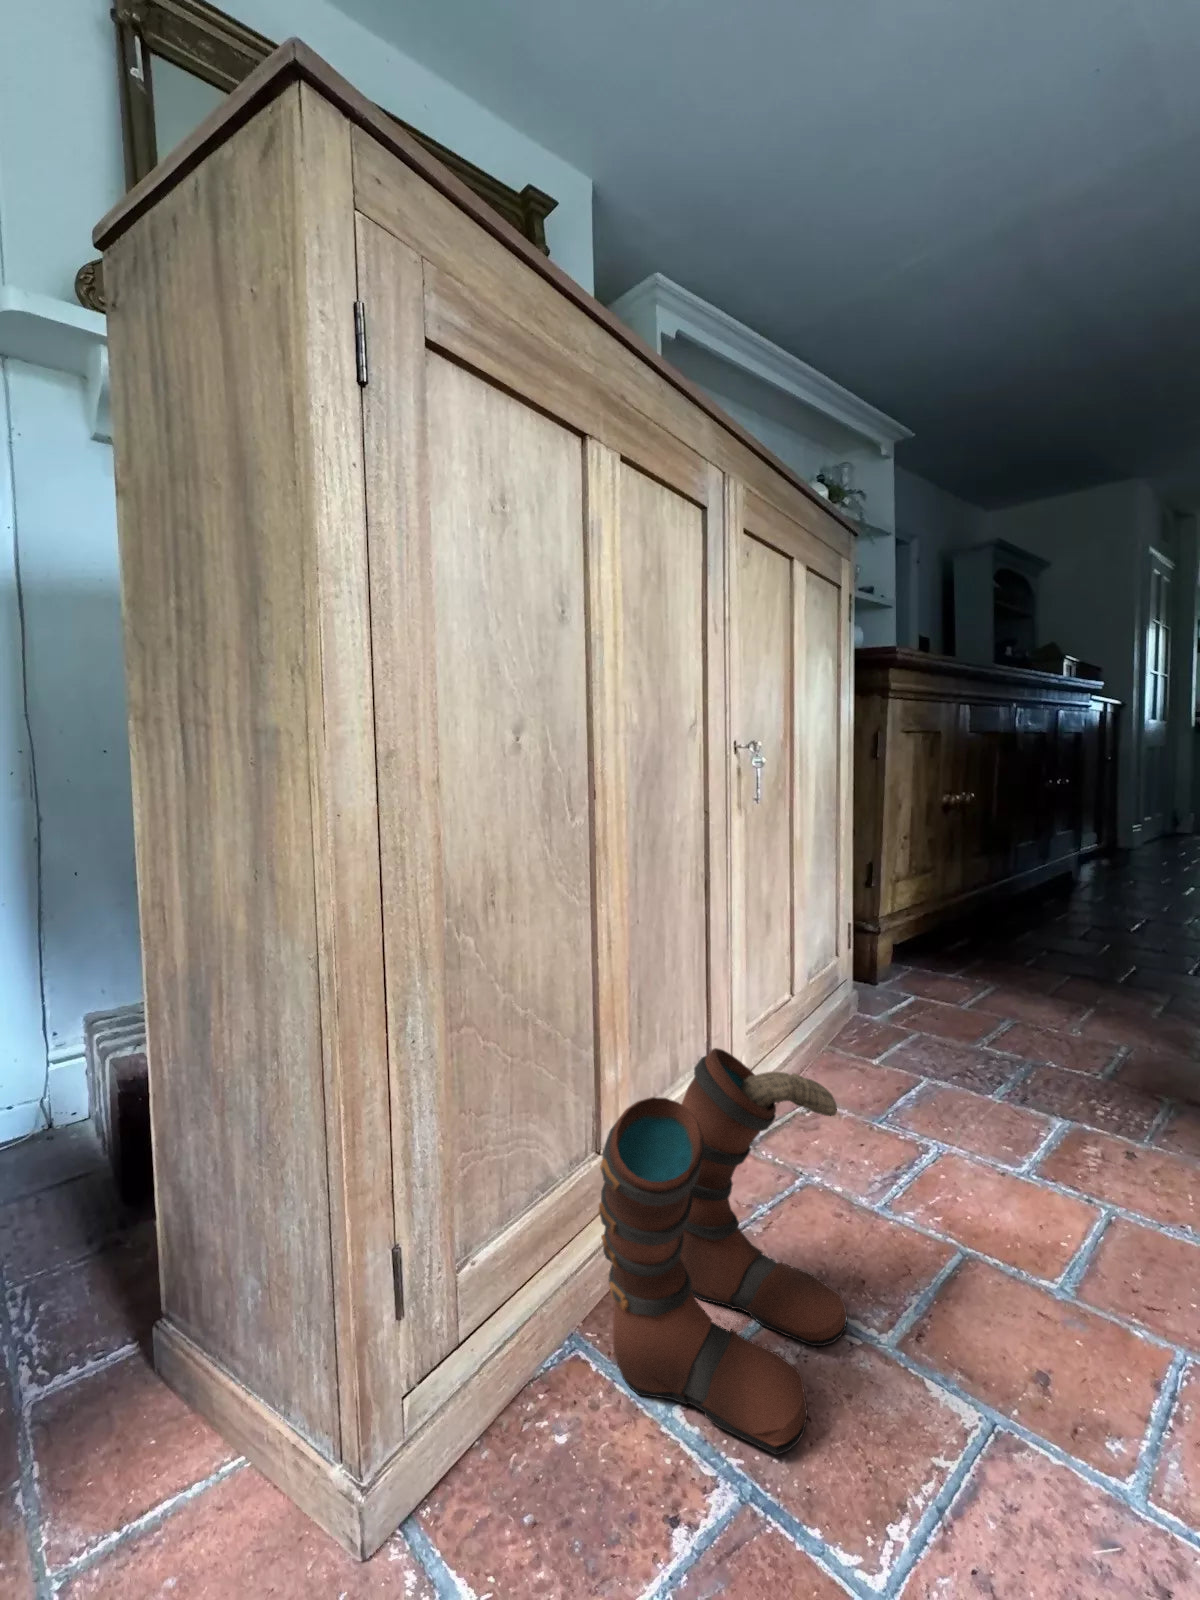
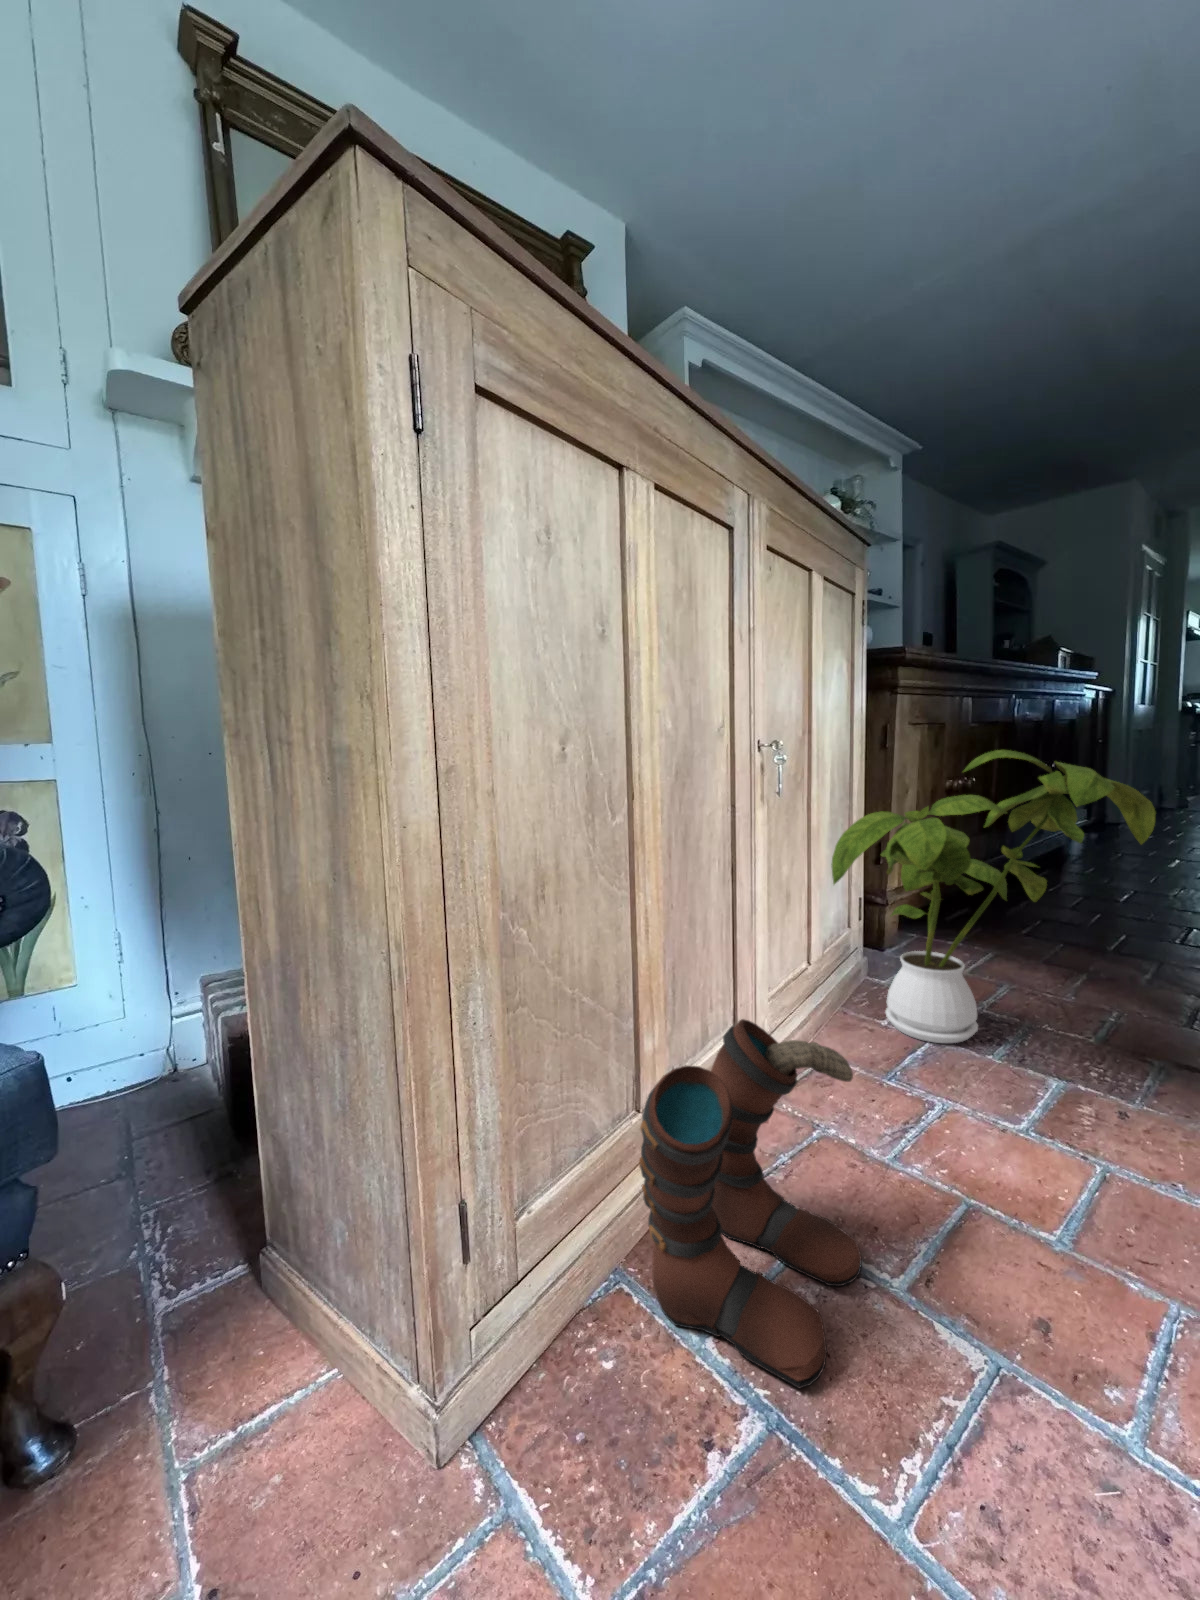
house plant: none [816,756,1161,1085] -> present [831,750,1156,1043]

